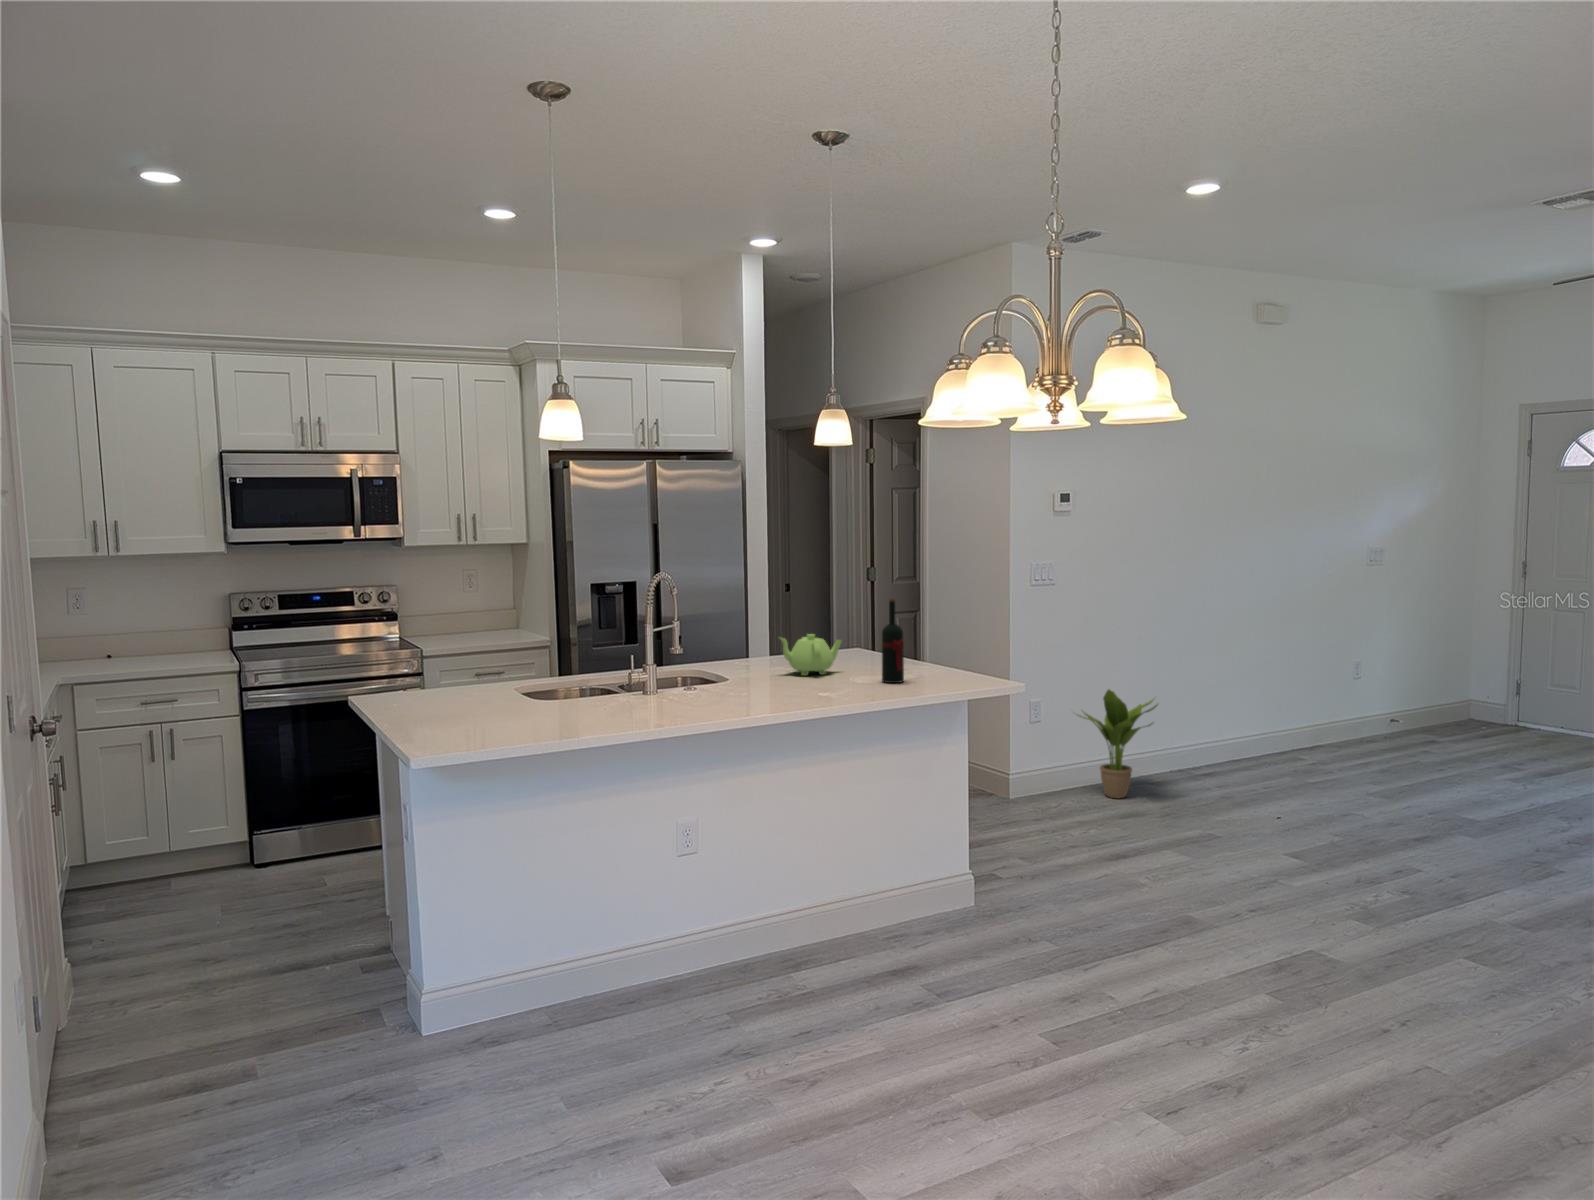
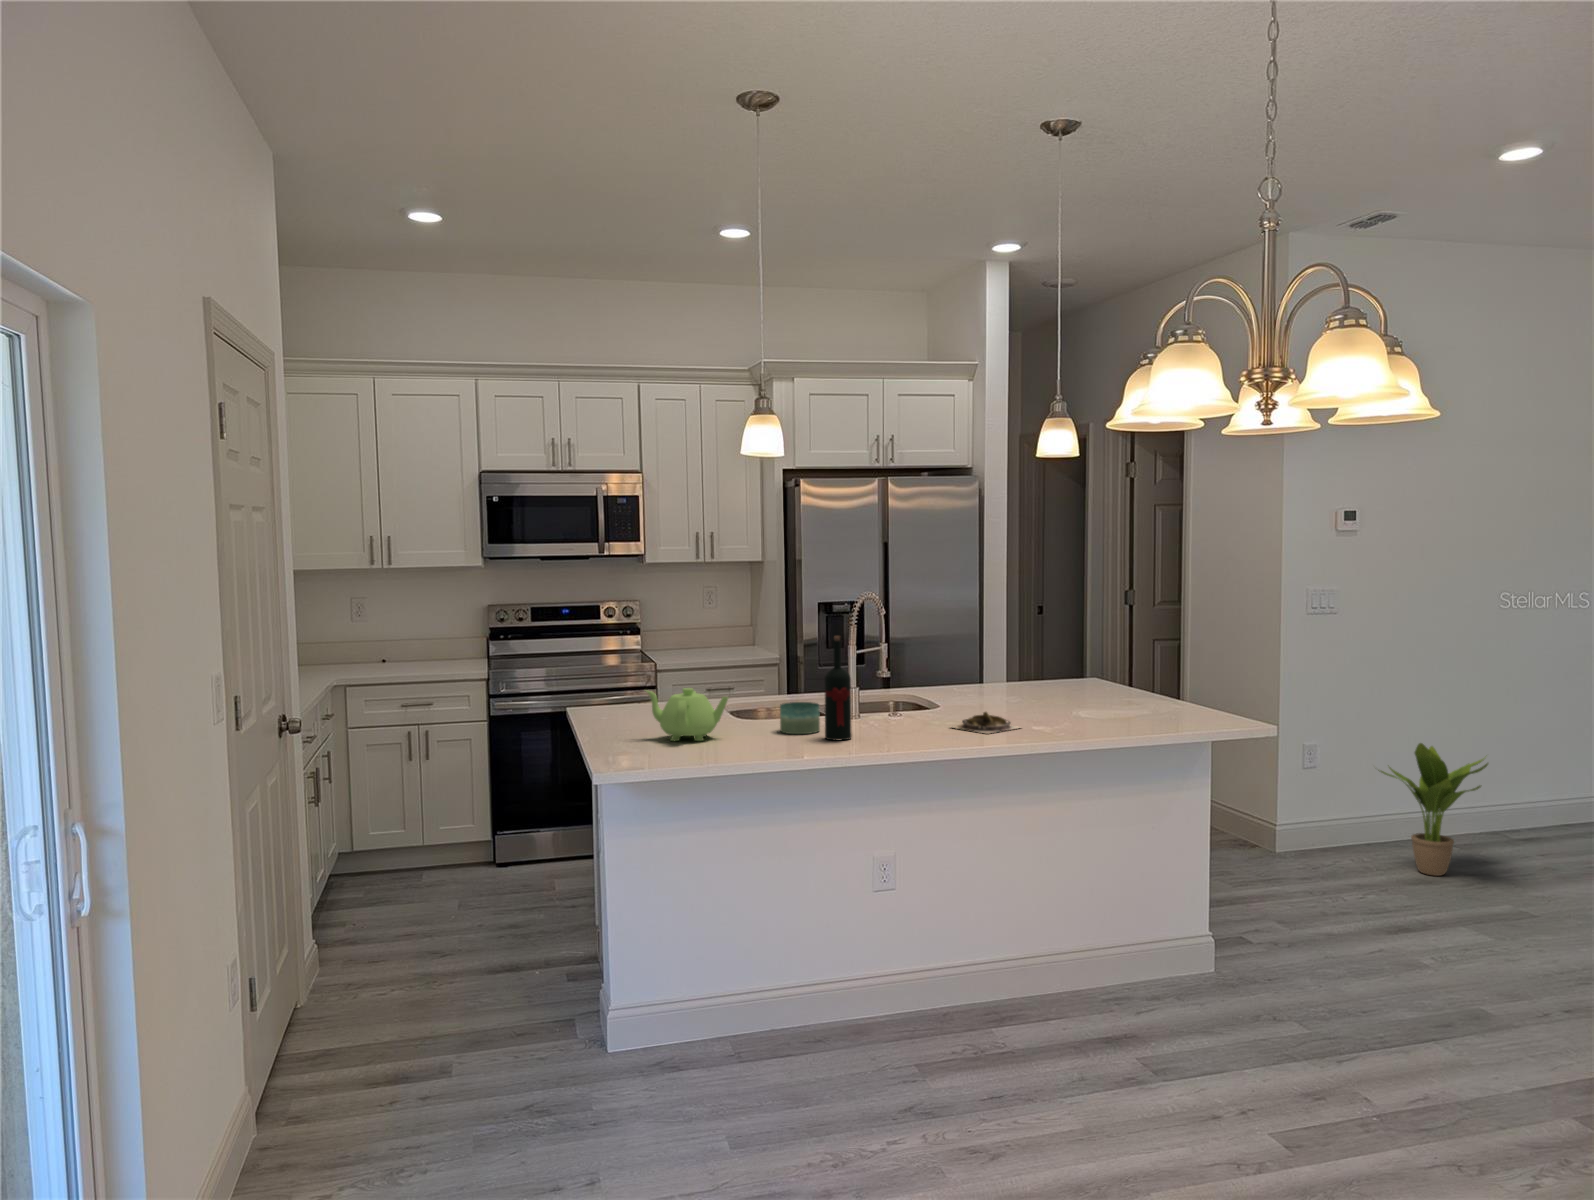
wine bottle: present [882,598,904,683] -> present [825,636,852,741]
teapot: present [780,634,841,676] -> present [646,688,728,741]
candle: none [586,682,625,713] -> present [780,702,820,734]
plate: none [745,683,813,703] -> present [952,712,1018,733]

